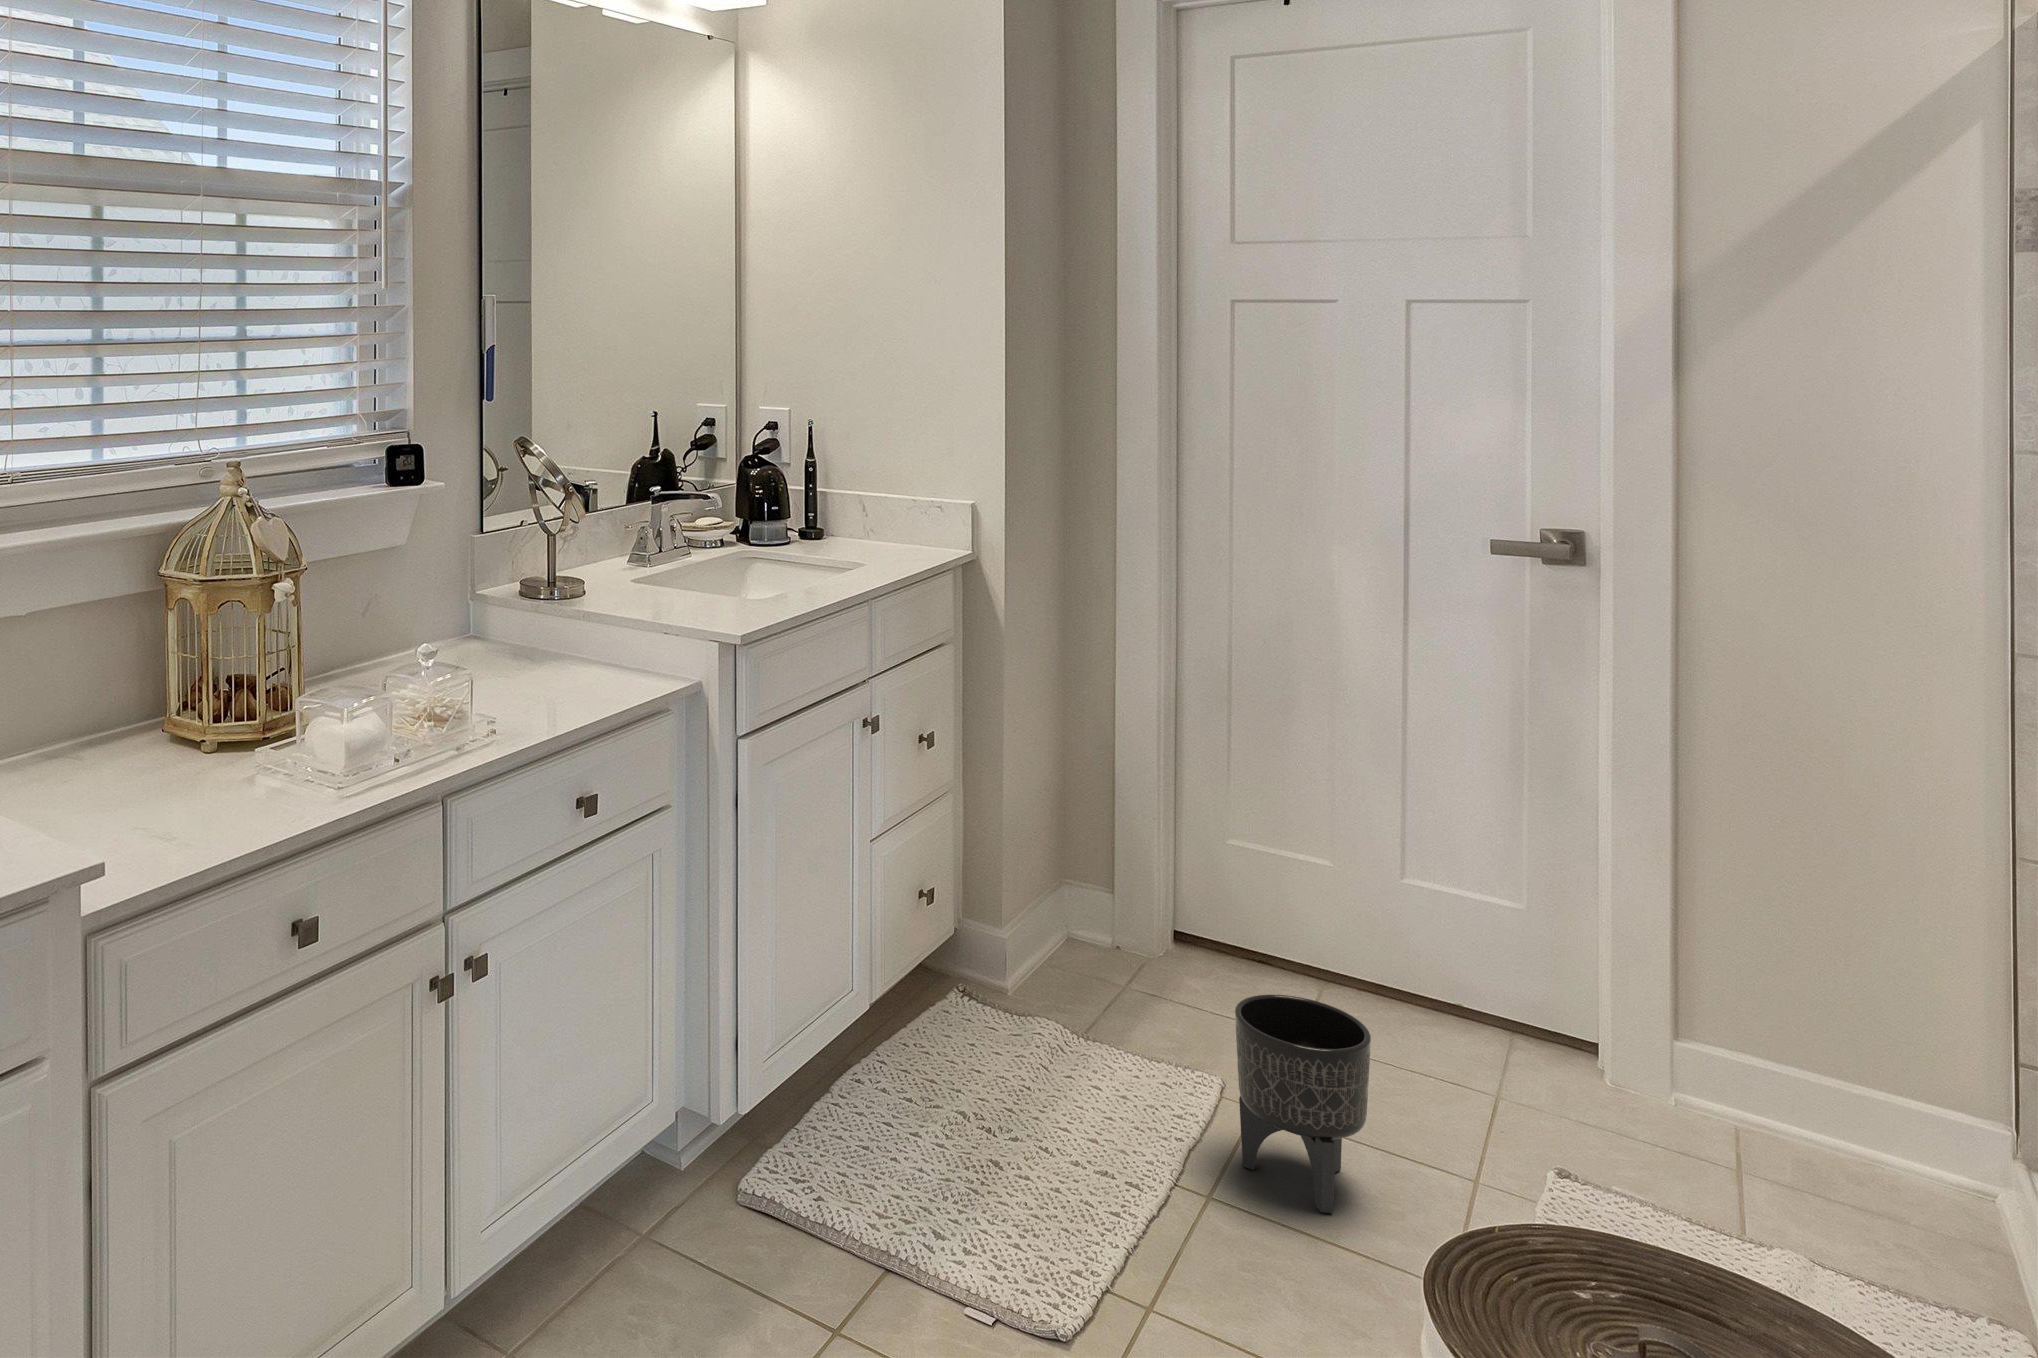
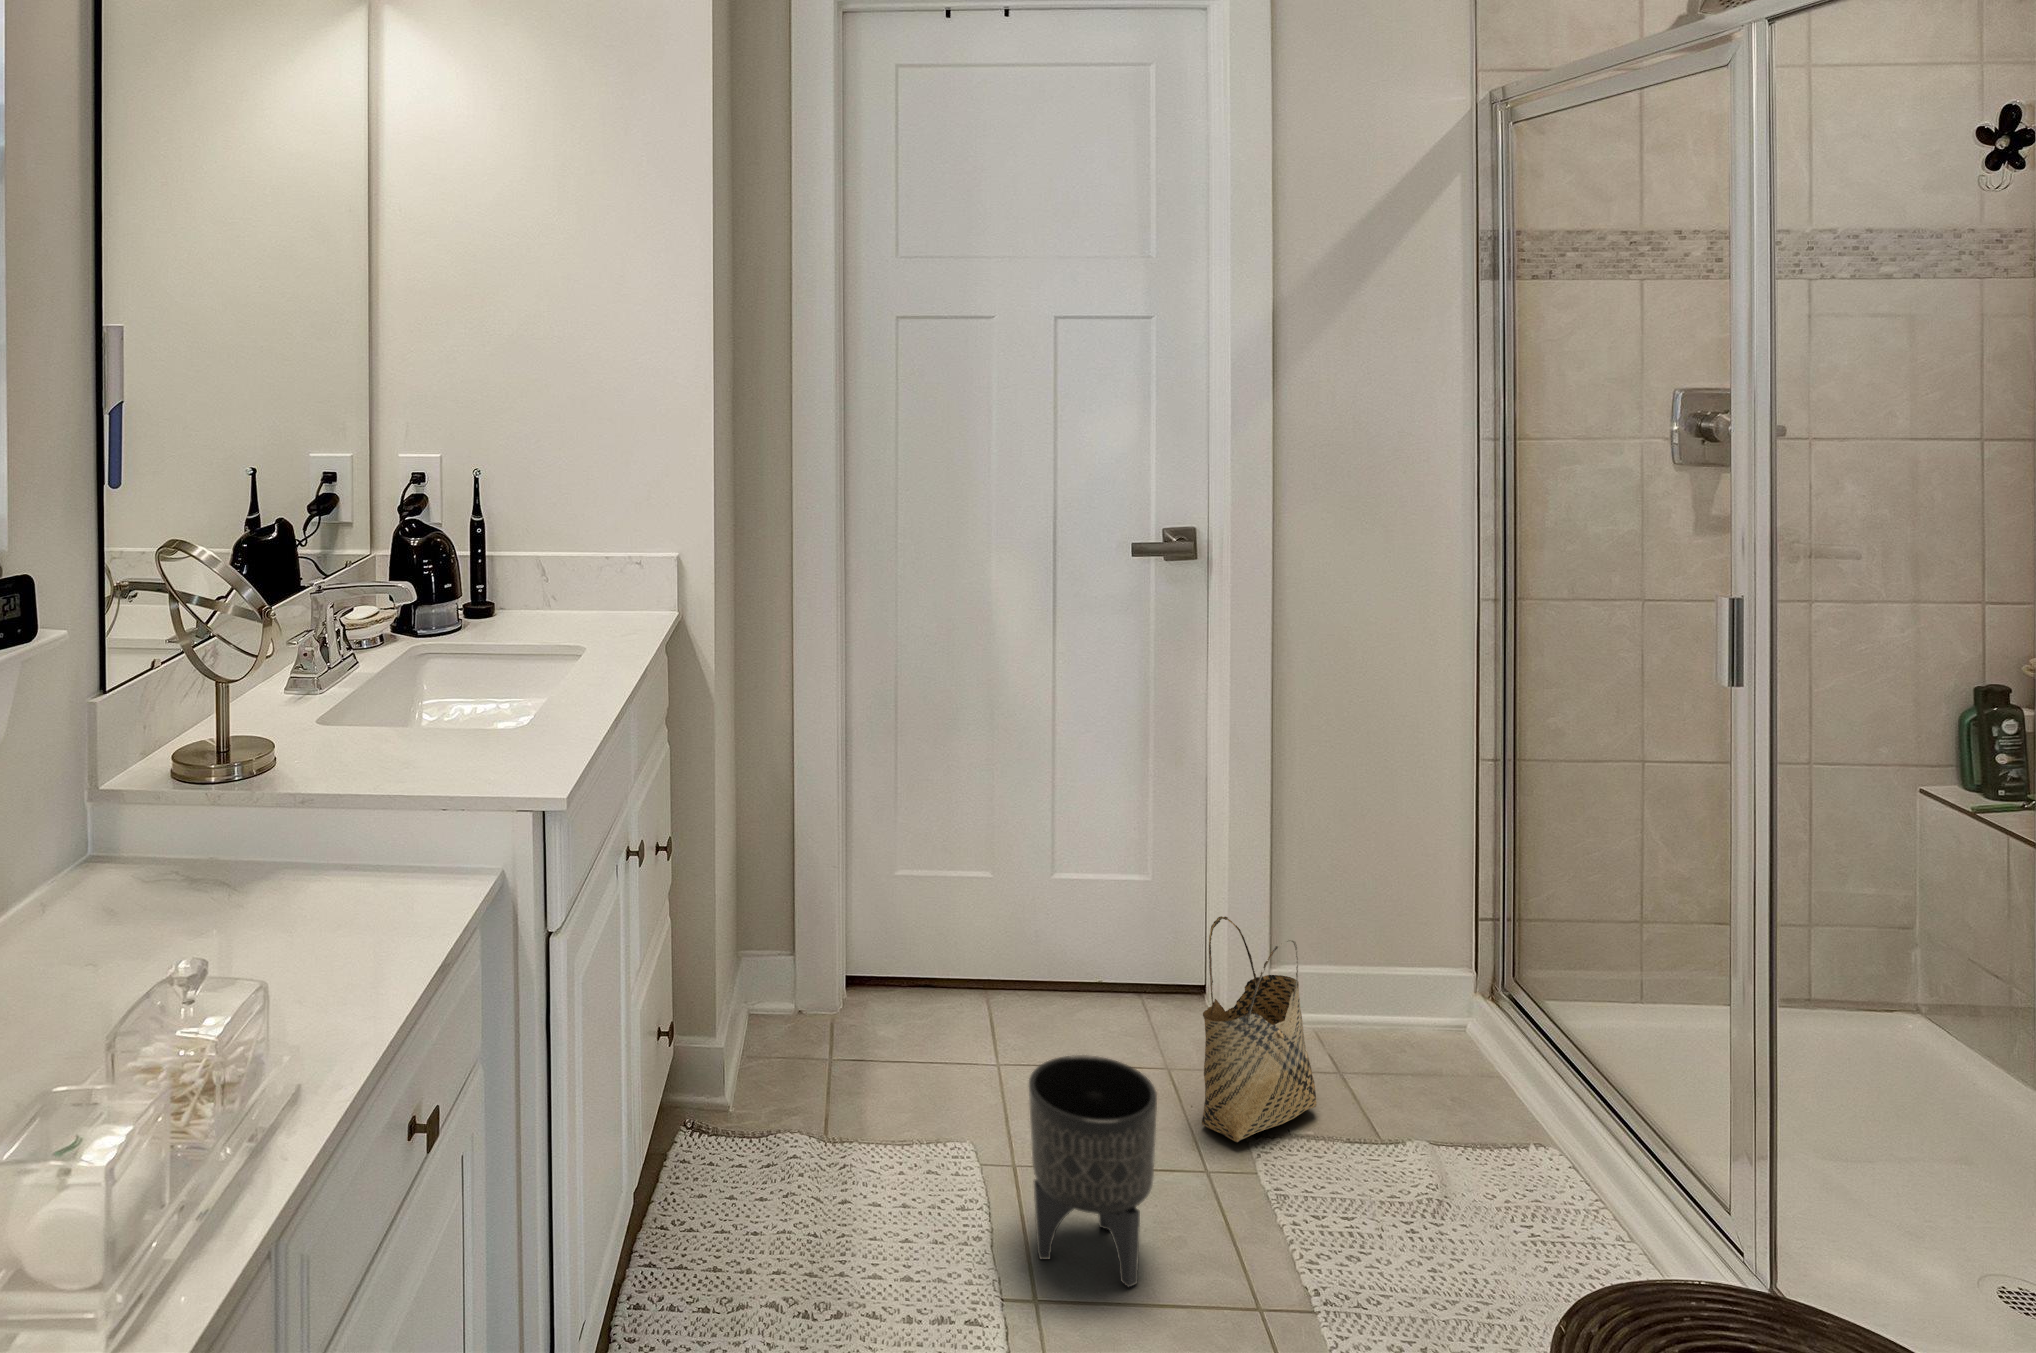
woven basket: none [1503,932,1670,1162] -> present [1202,916,1317,1142]

